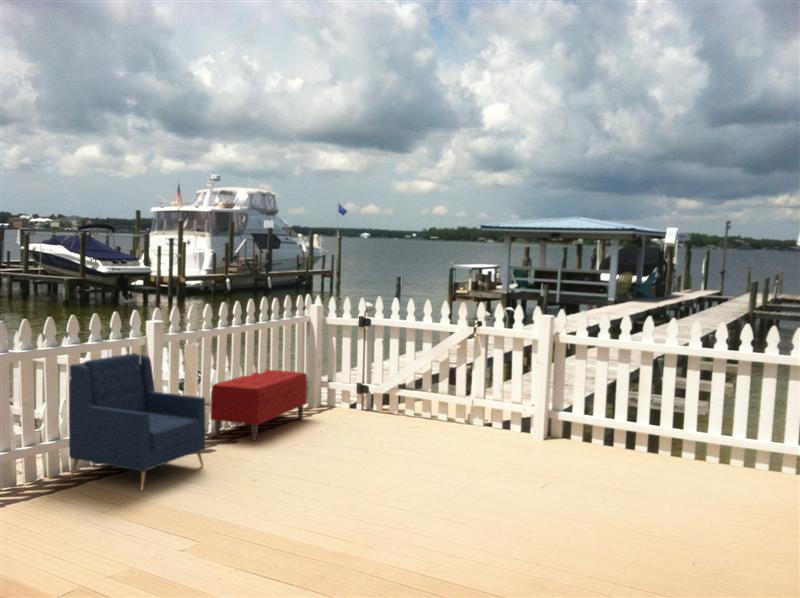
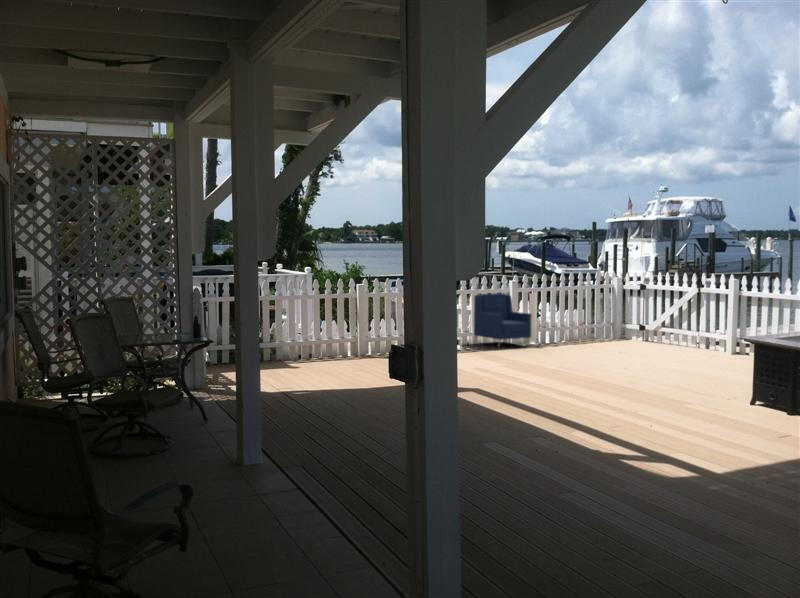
bench: present [211,370,307,441] -> none [545,312,603,343]

